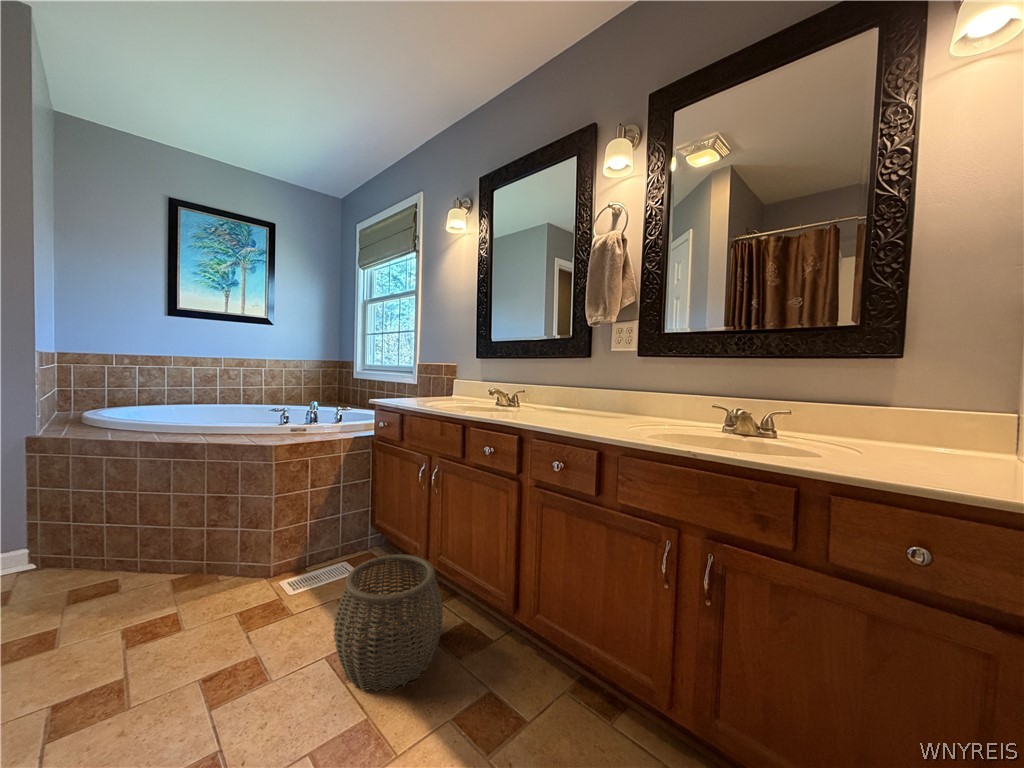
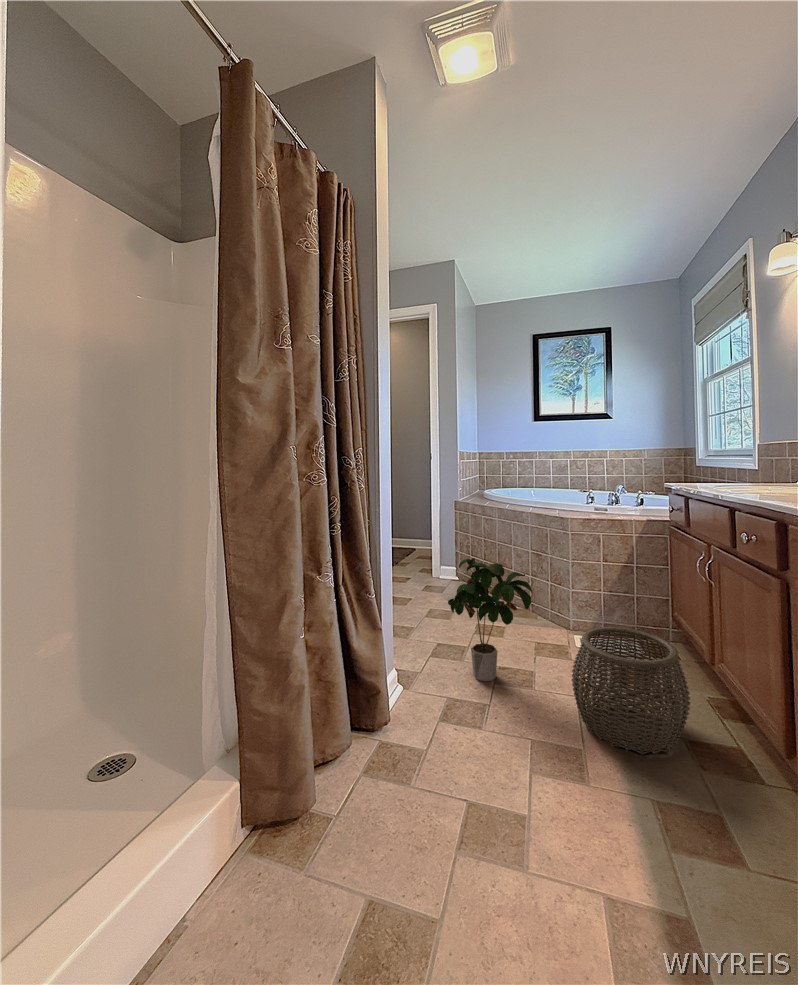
potted plant: none [90,531,279,725] -> present [448,558,532,681]

